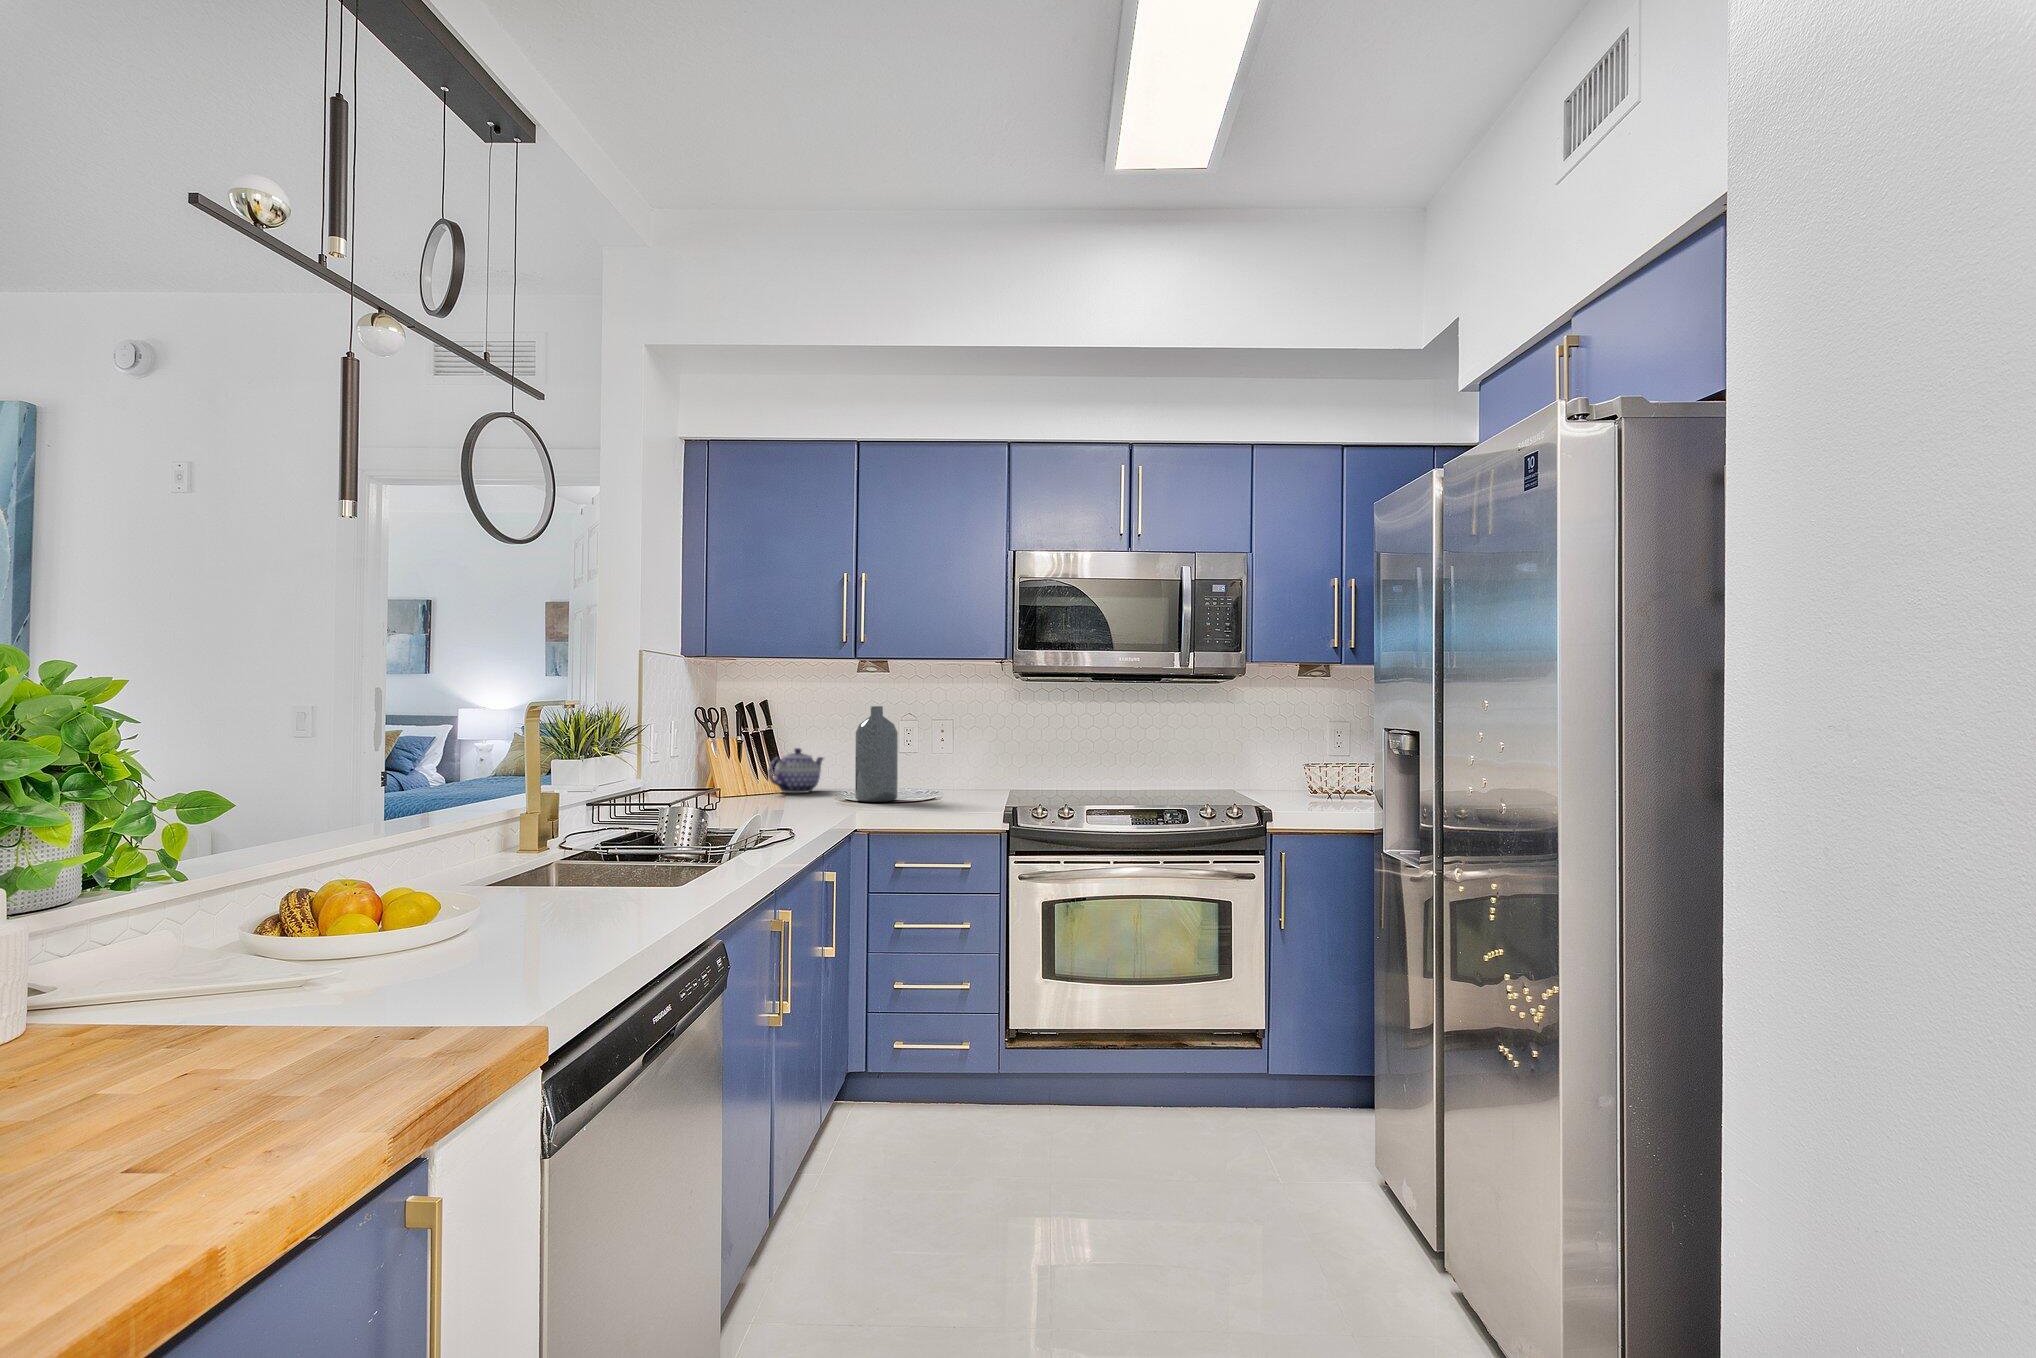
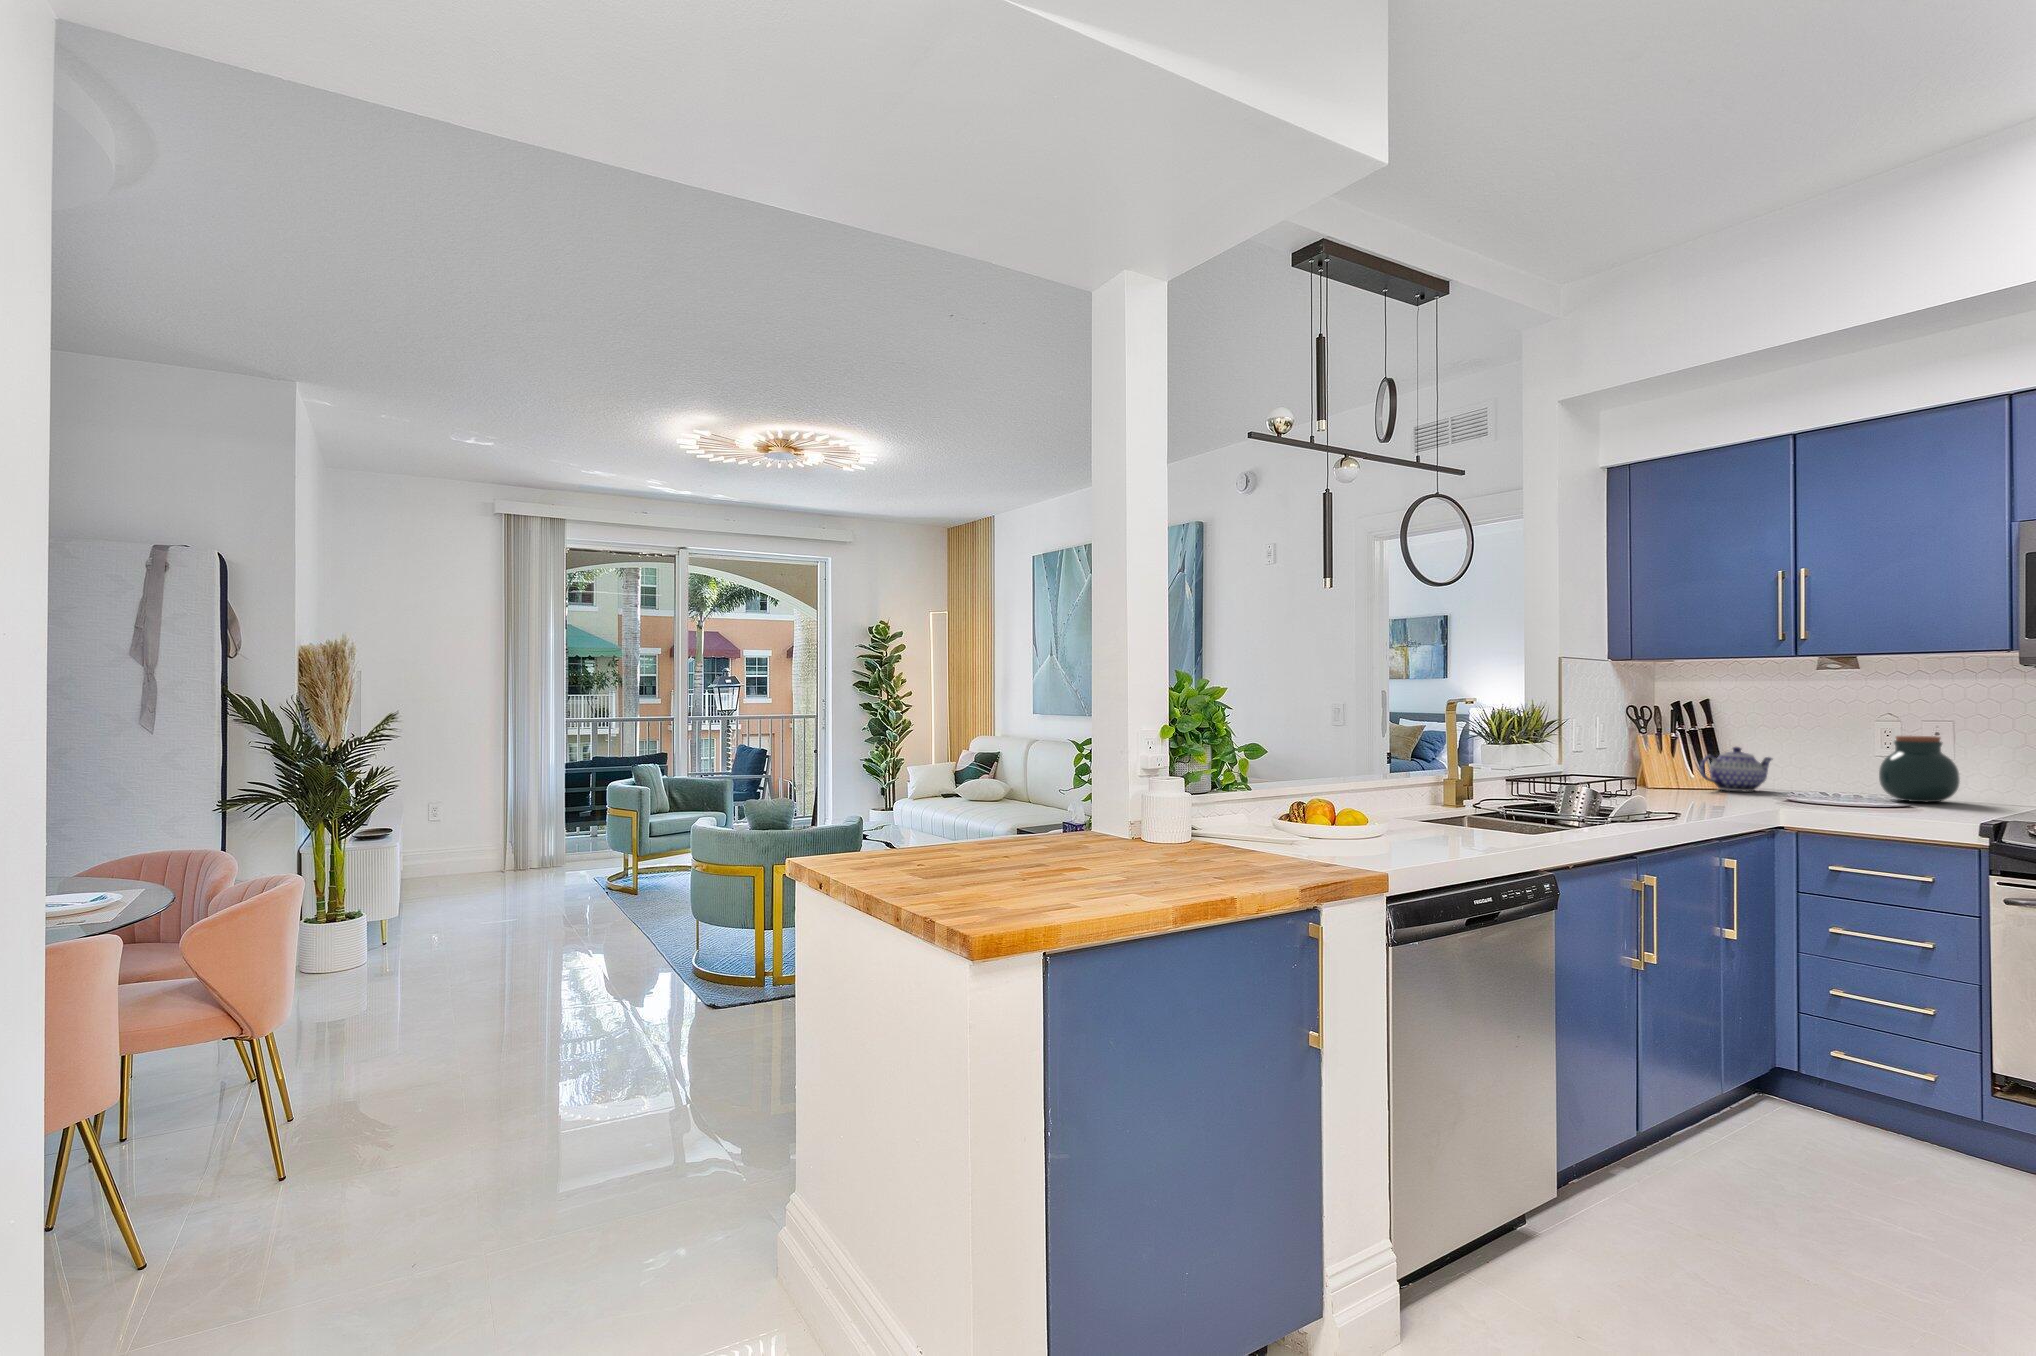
bottle: present [855,706,898,802] -> none [1792,706,1849,805]
jar: none [908,732,961,791] -> present [1879,736,1960,802]

